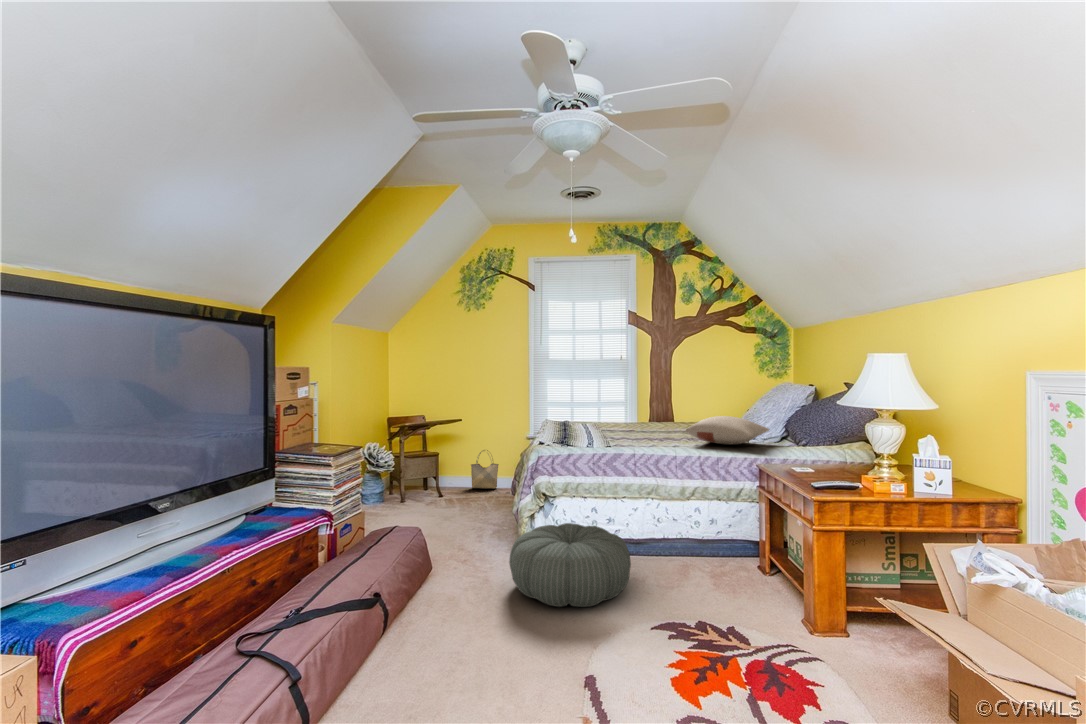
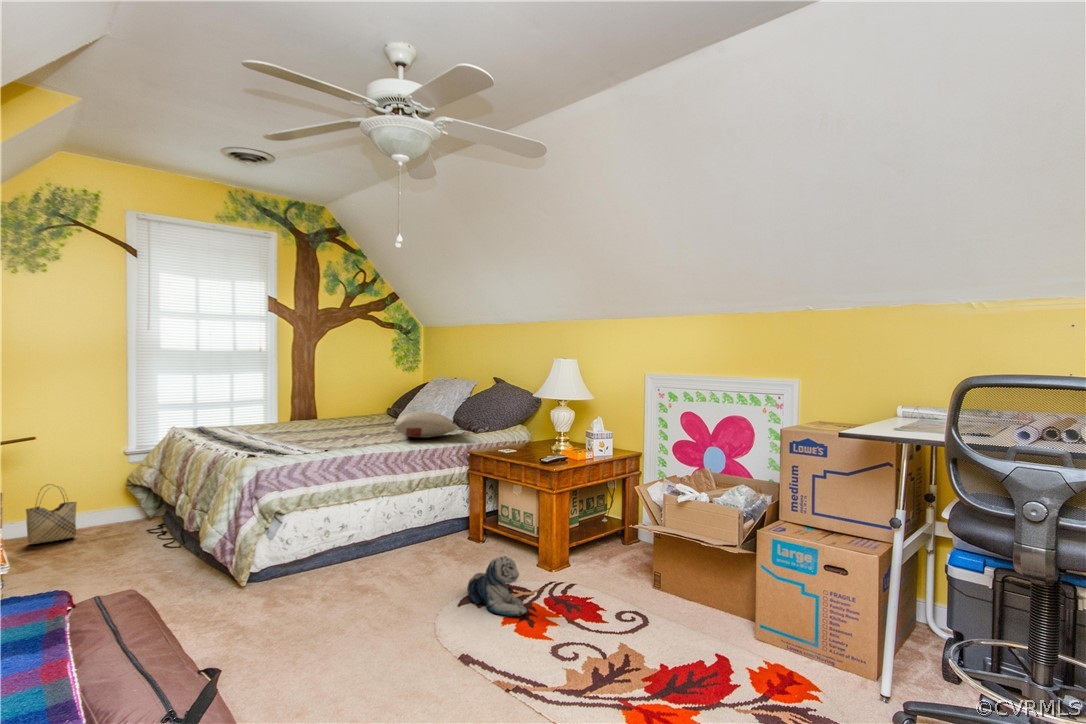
pouf: present [509,523,631,607] -> none [280,533,412,617]
plush toy: none [661,594,721,679] -> present [467,556,527,617]

